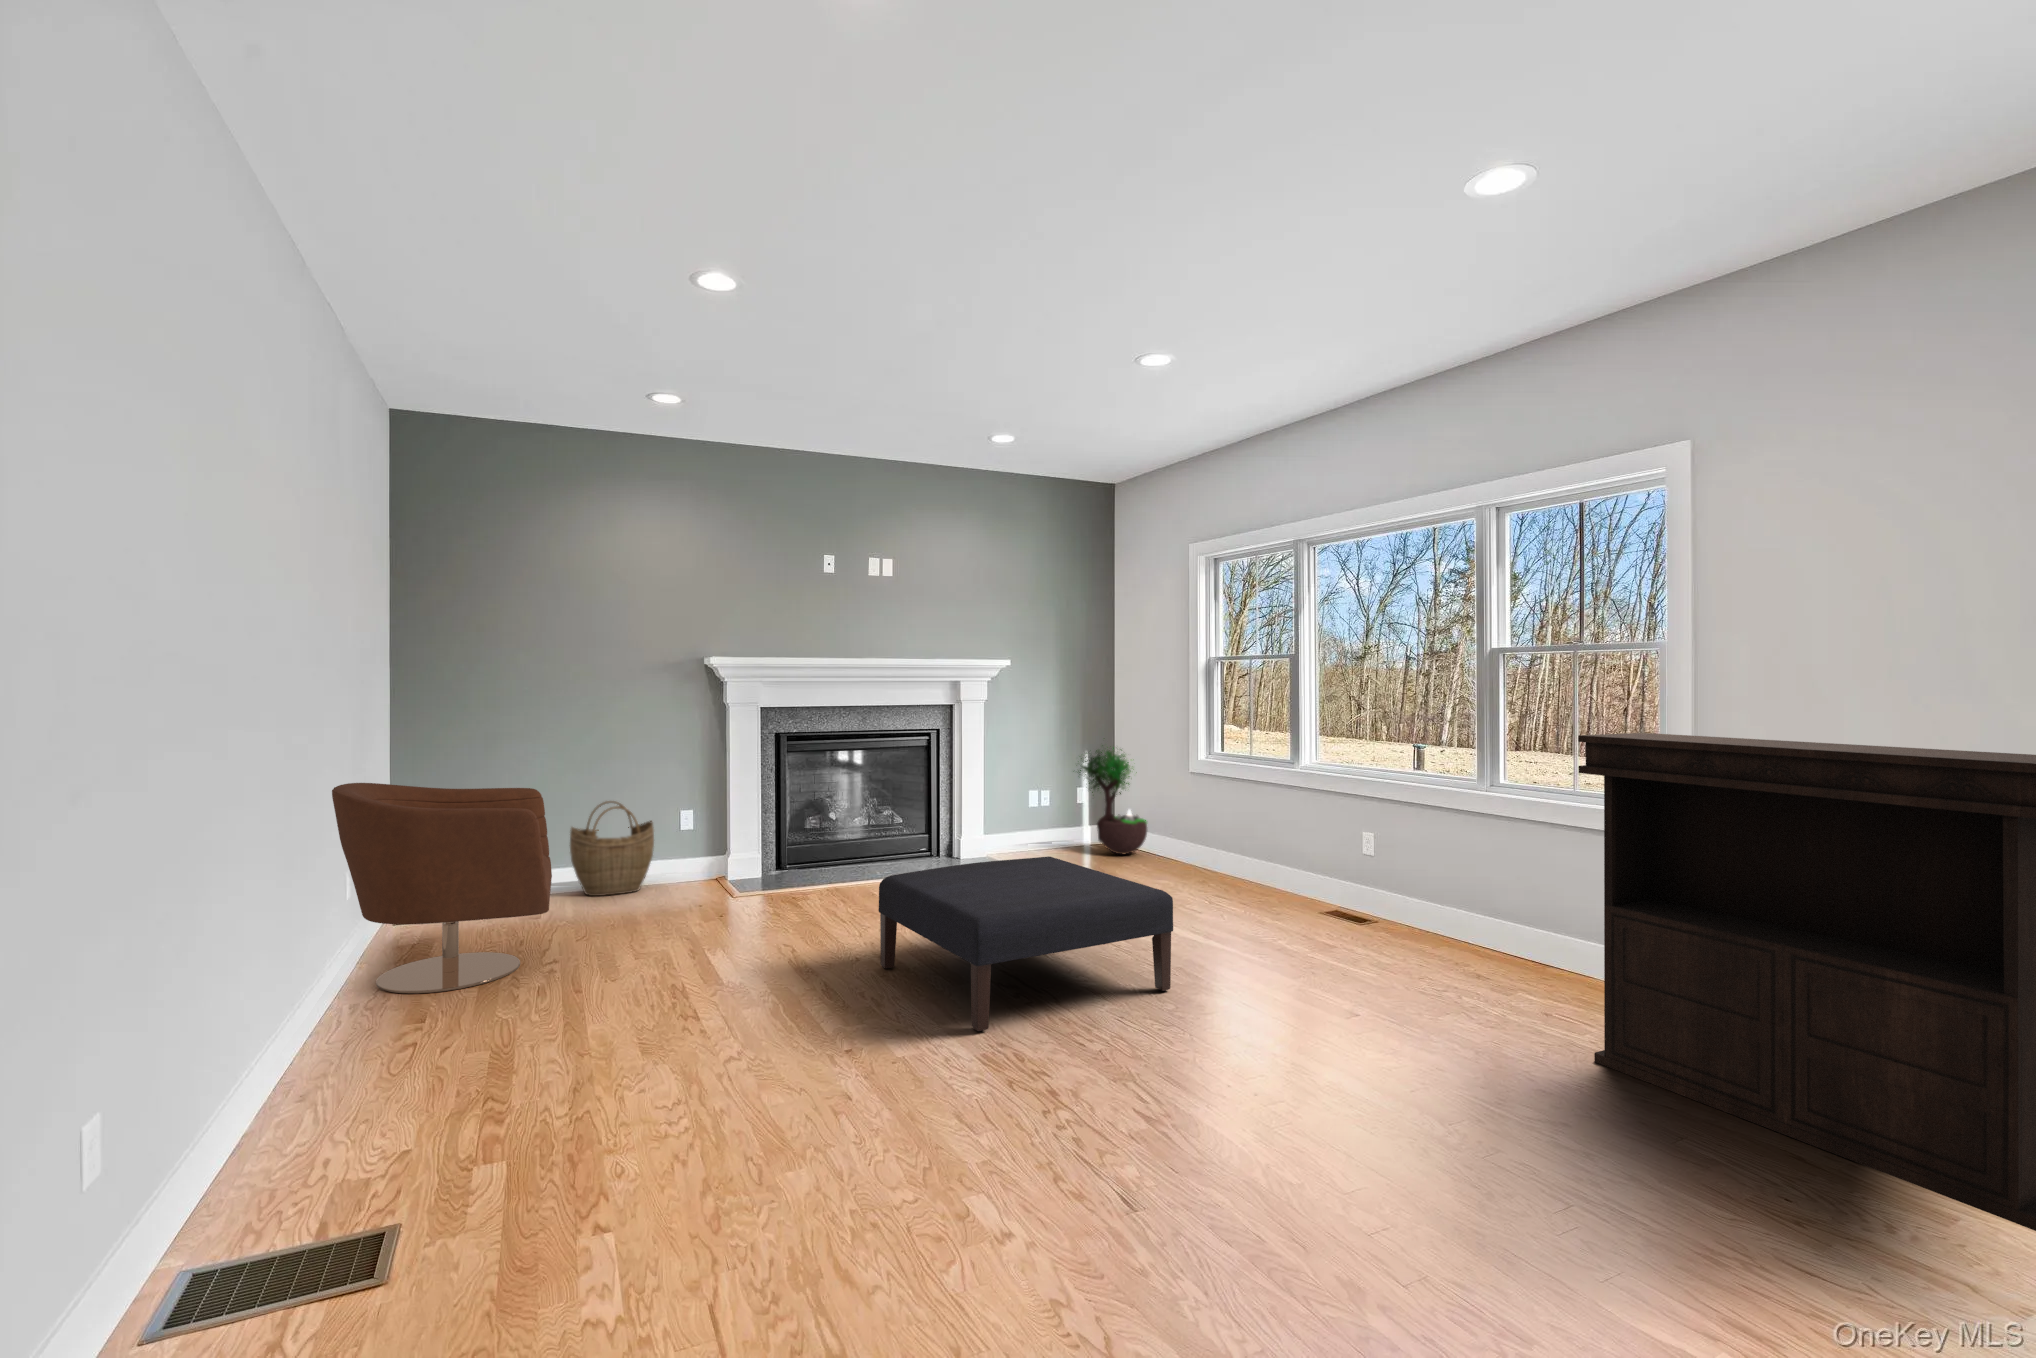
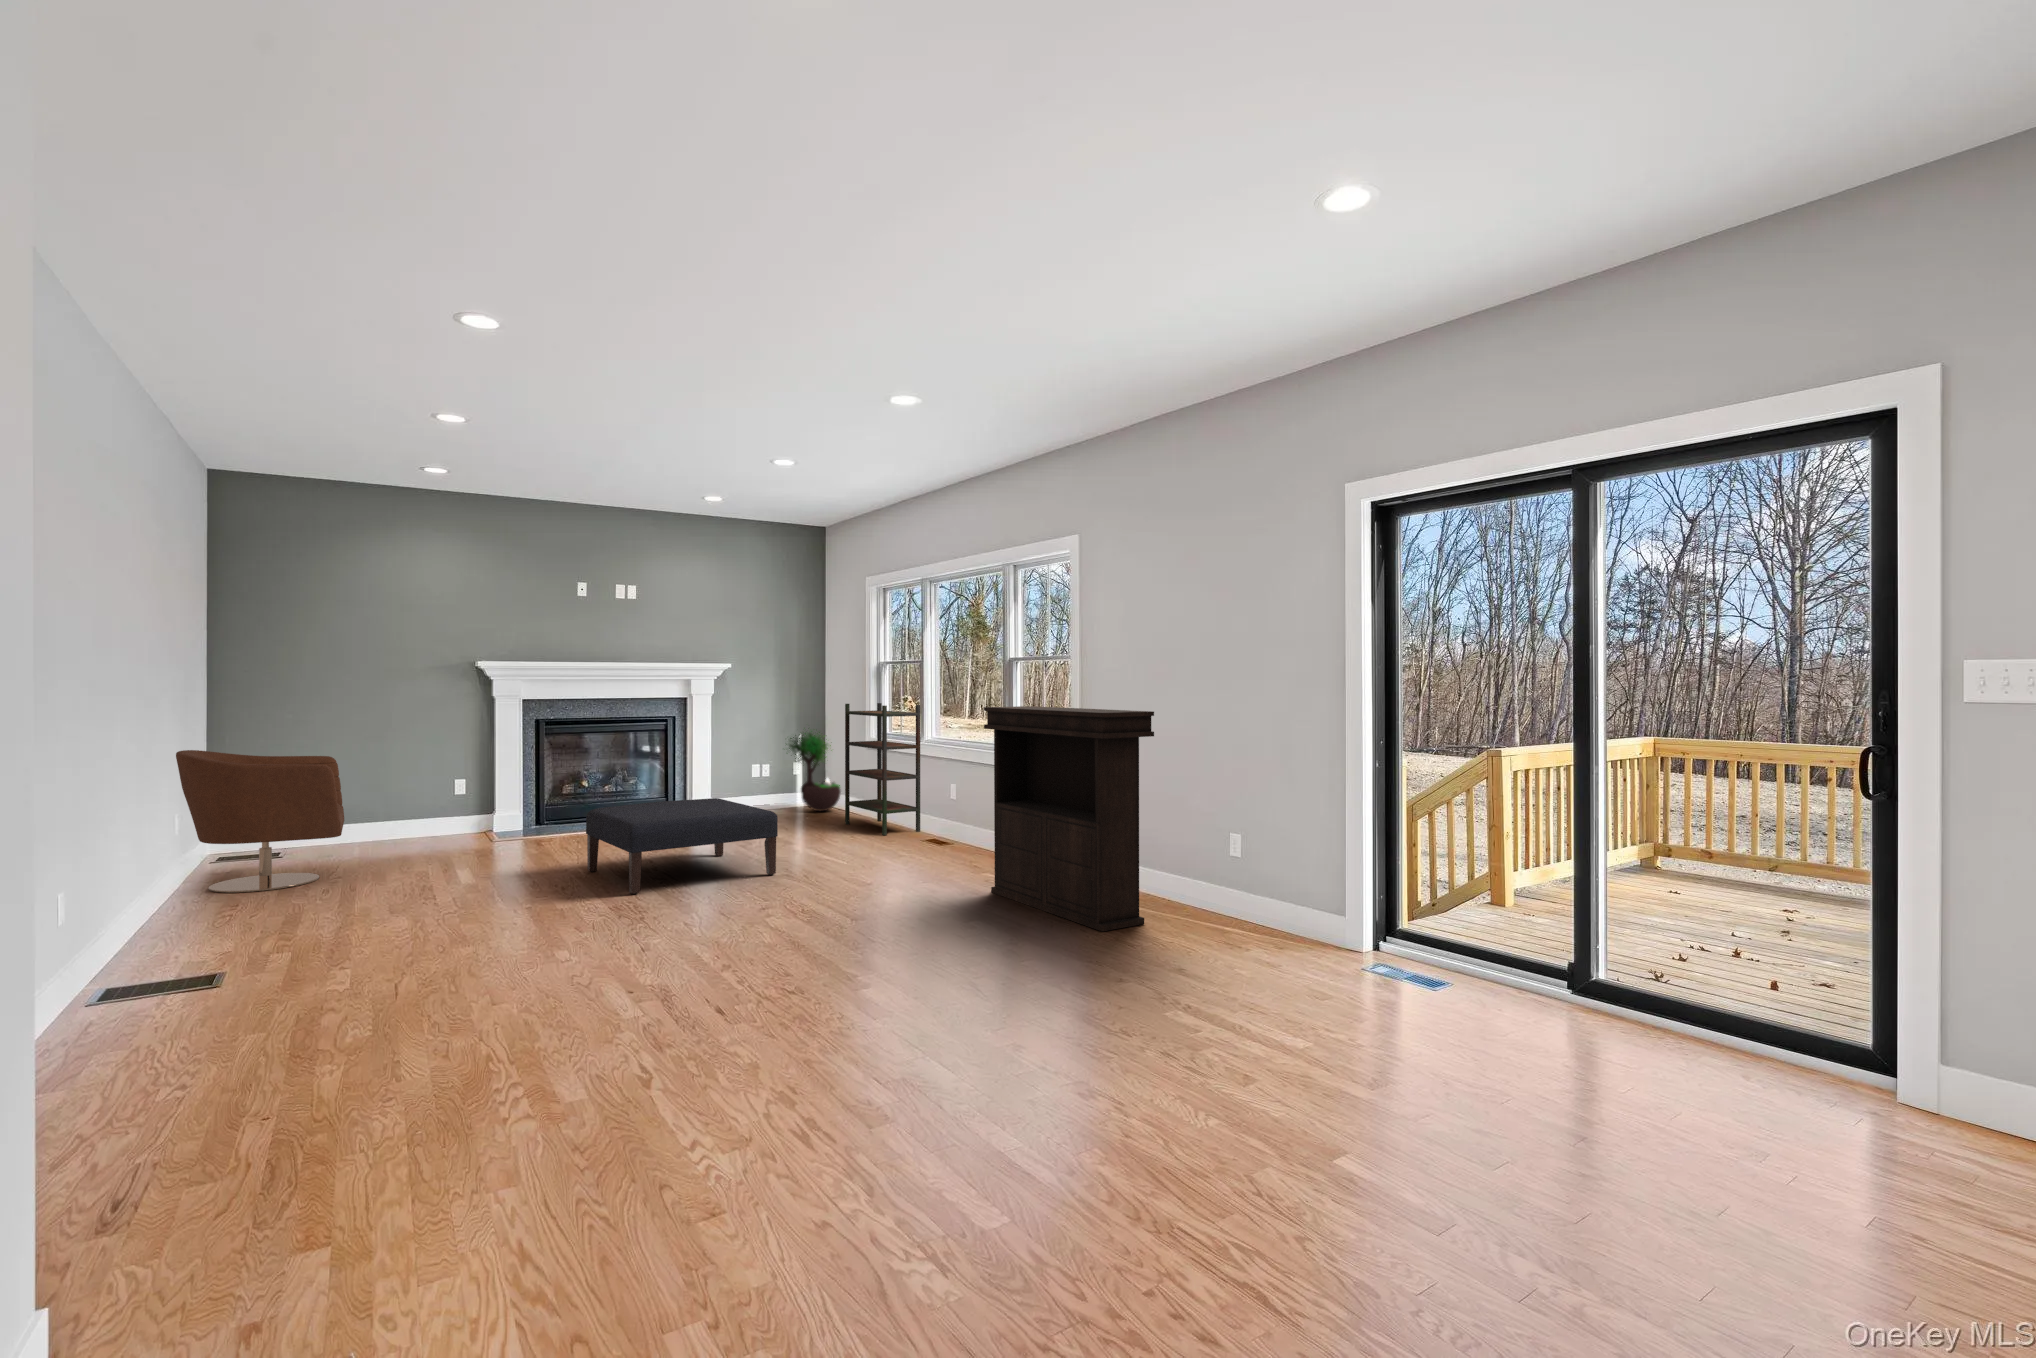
bookshelf: none [1176,713,1299,905] -> present [845,703,920,835]
woven basket: present [570,801,654,896] -> none [360,772,432,844]

